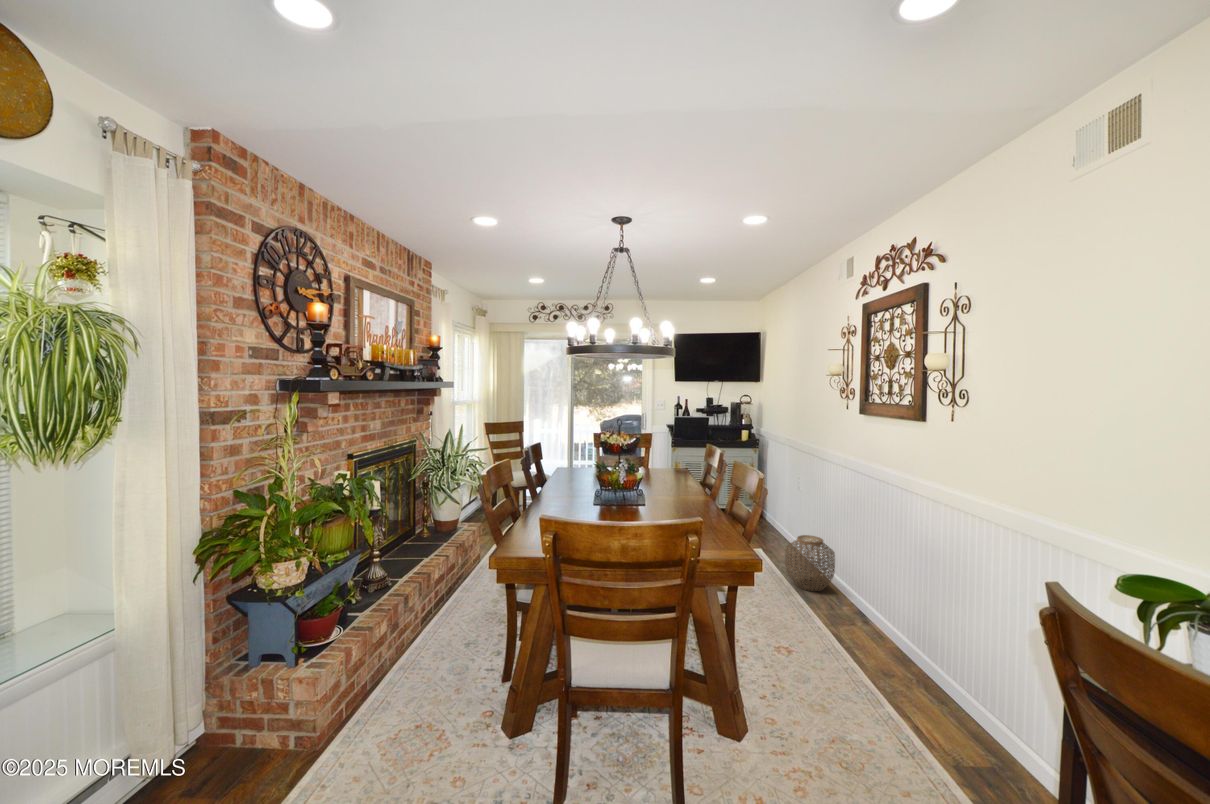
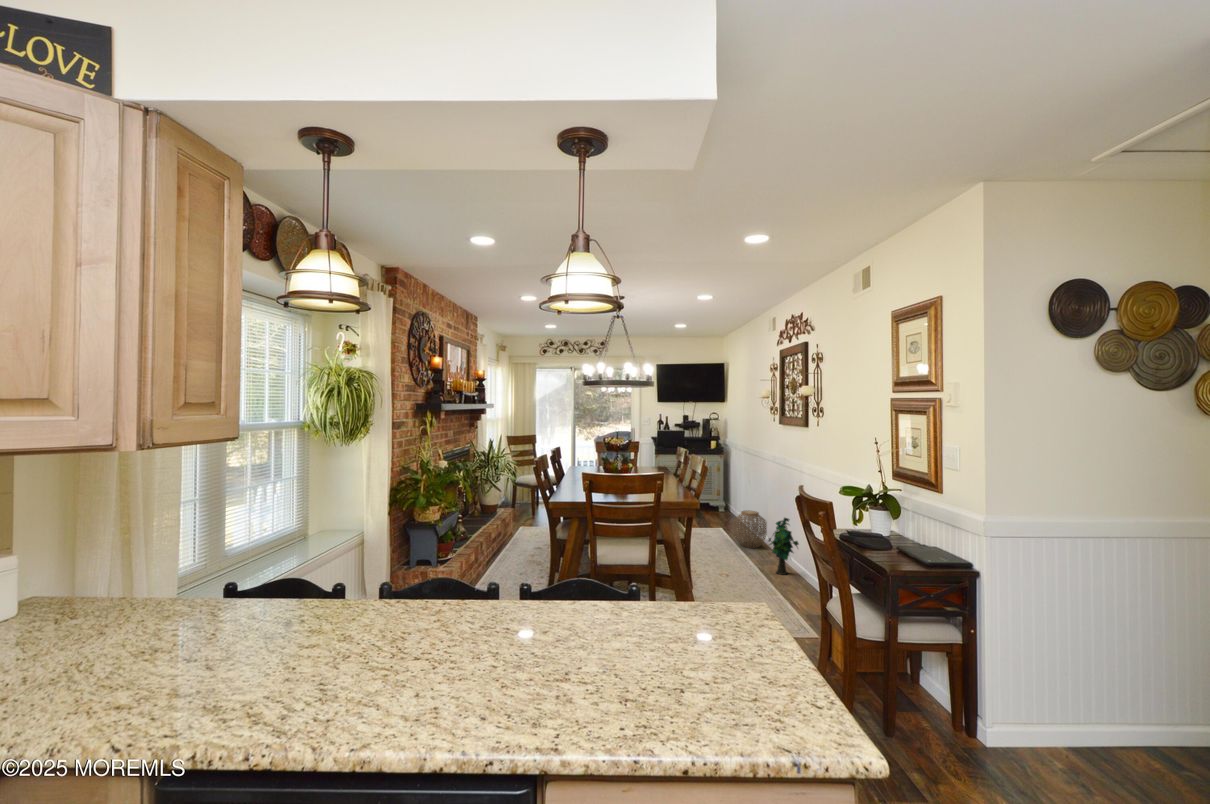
decorative plant: none [854,565,911,657] -> present [768,518,799,575]

